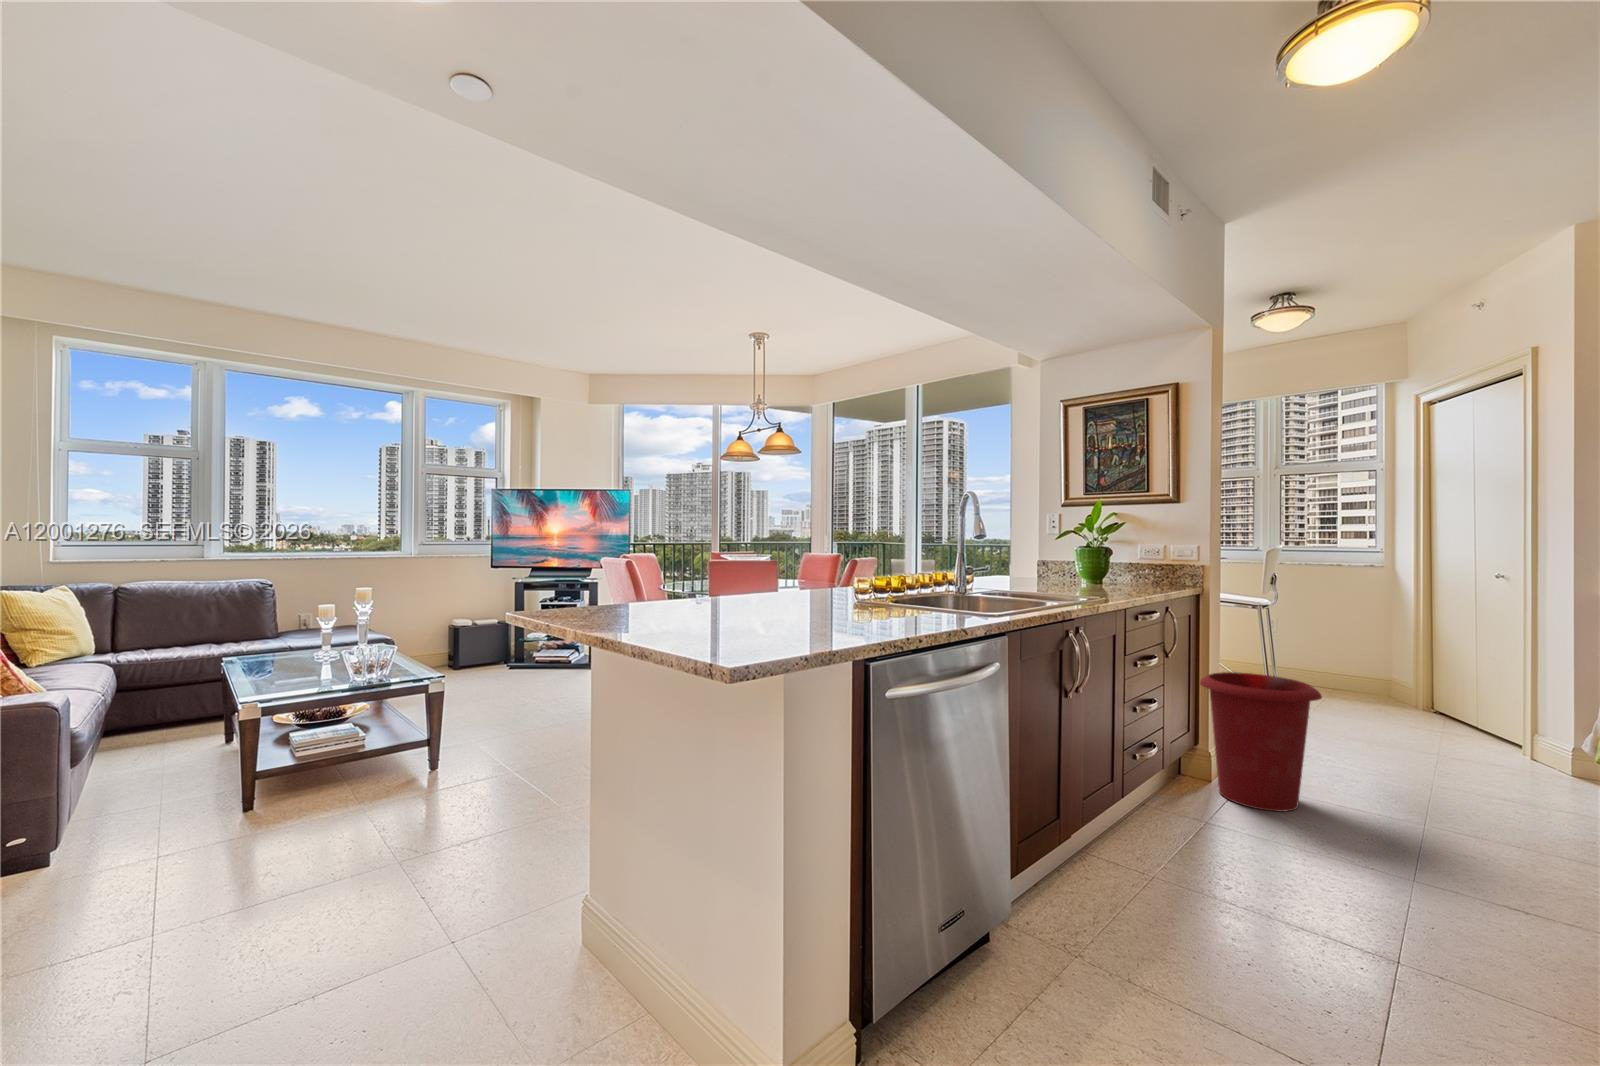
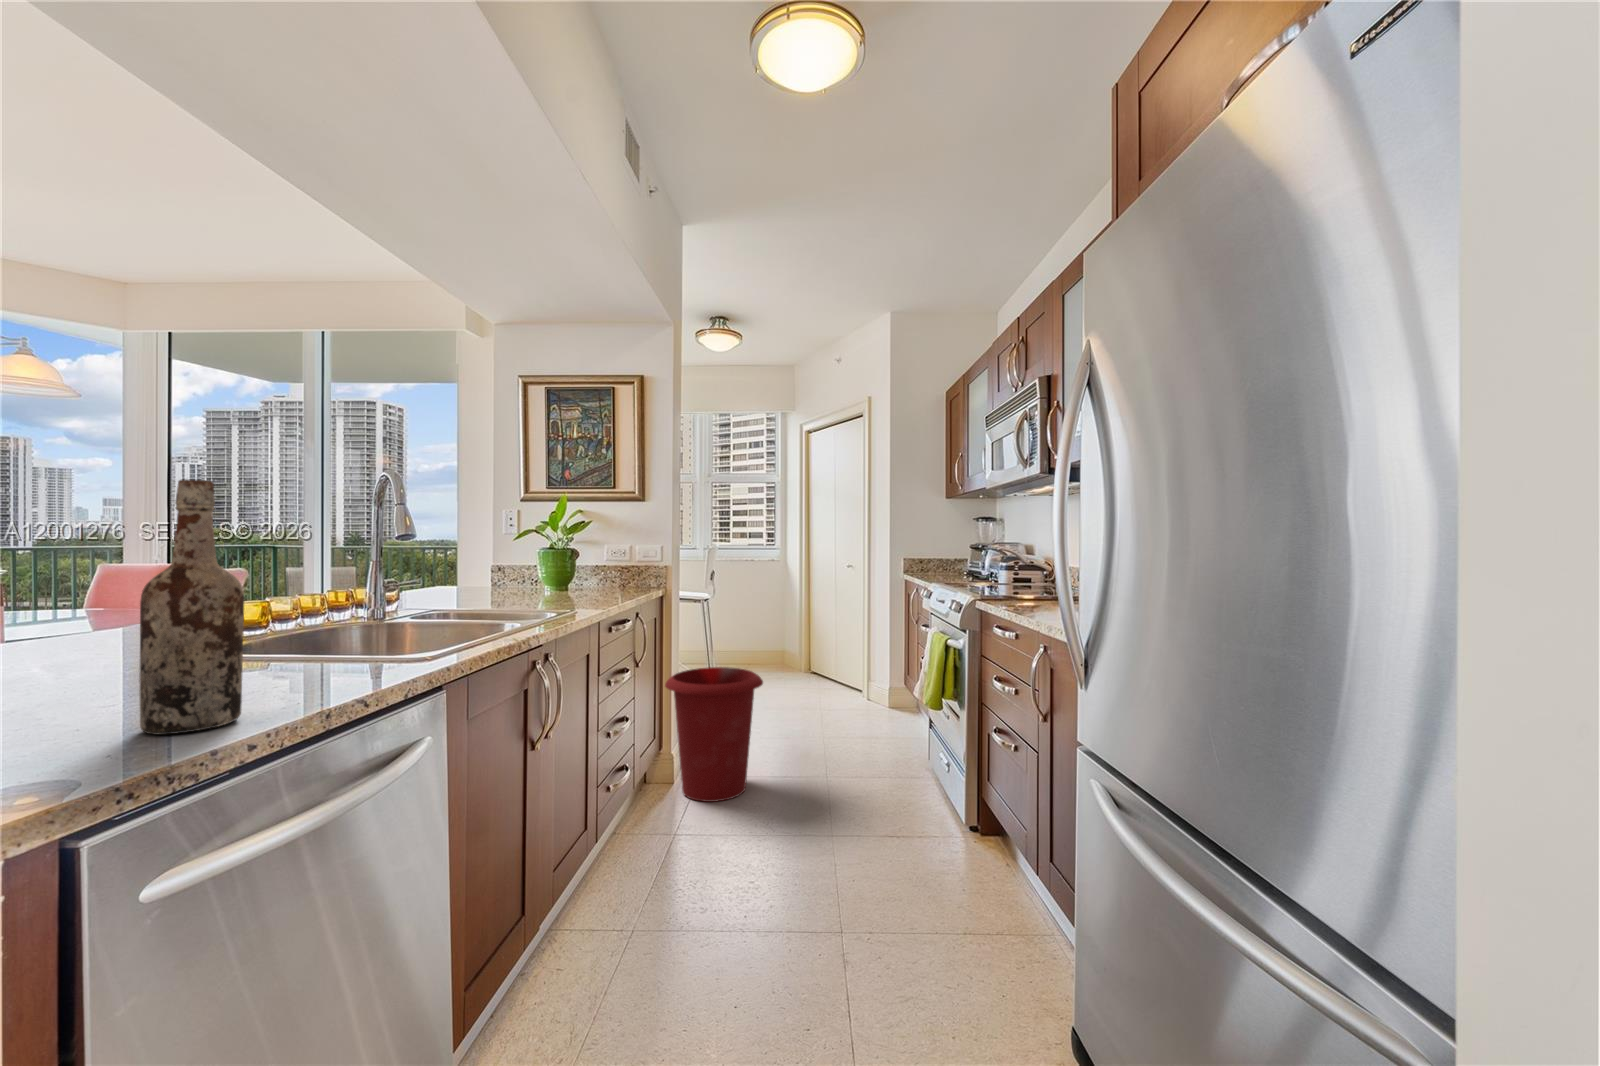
wine bottle: none [876,507,914,630] -> present [139,479,244,734]

